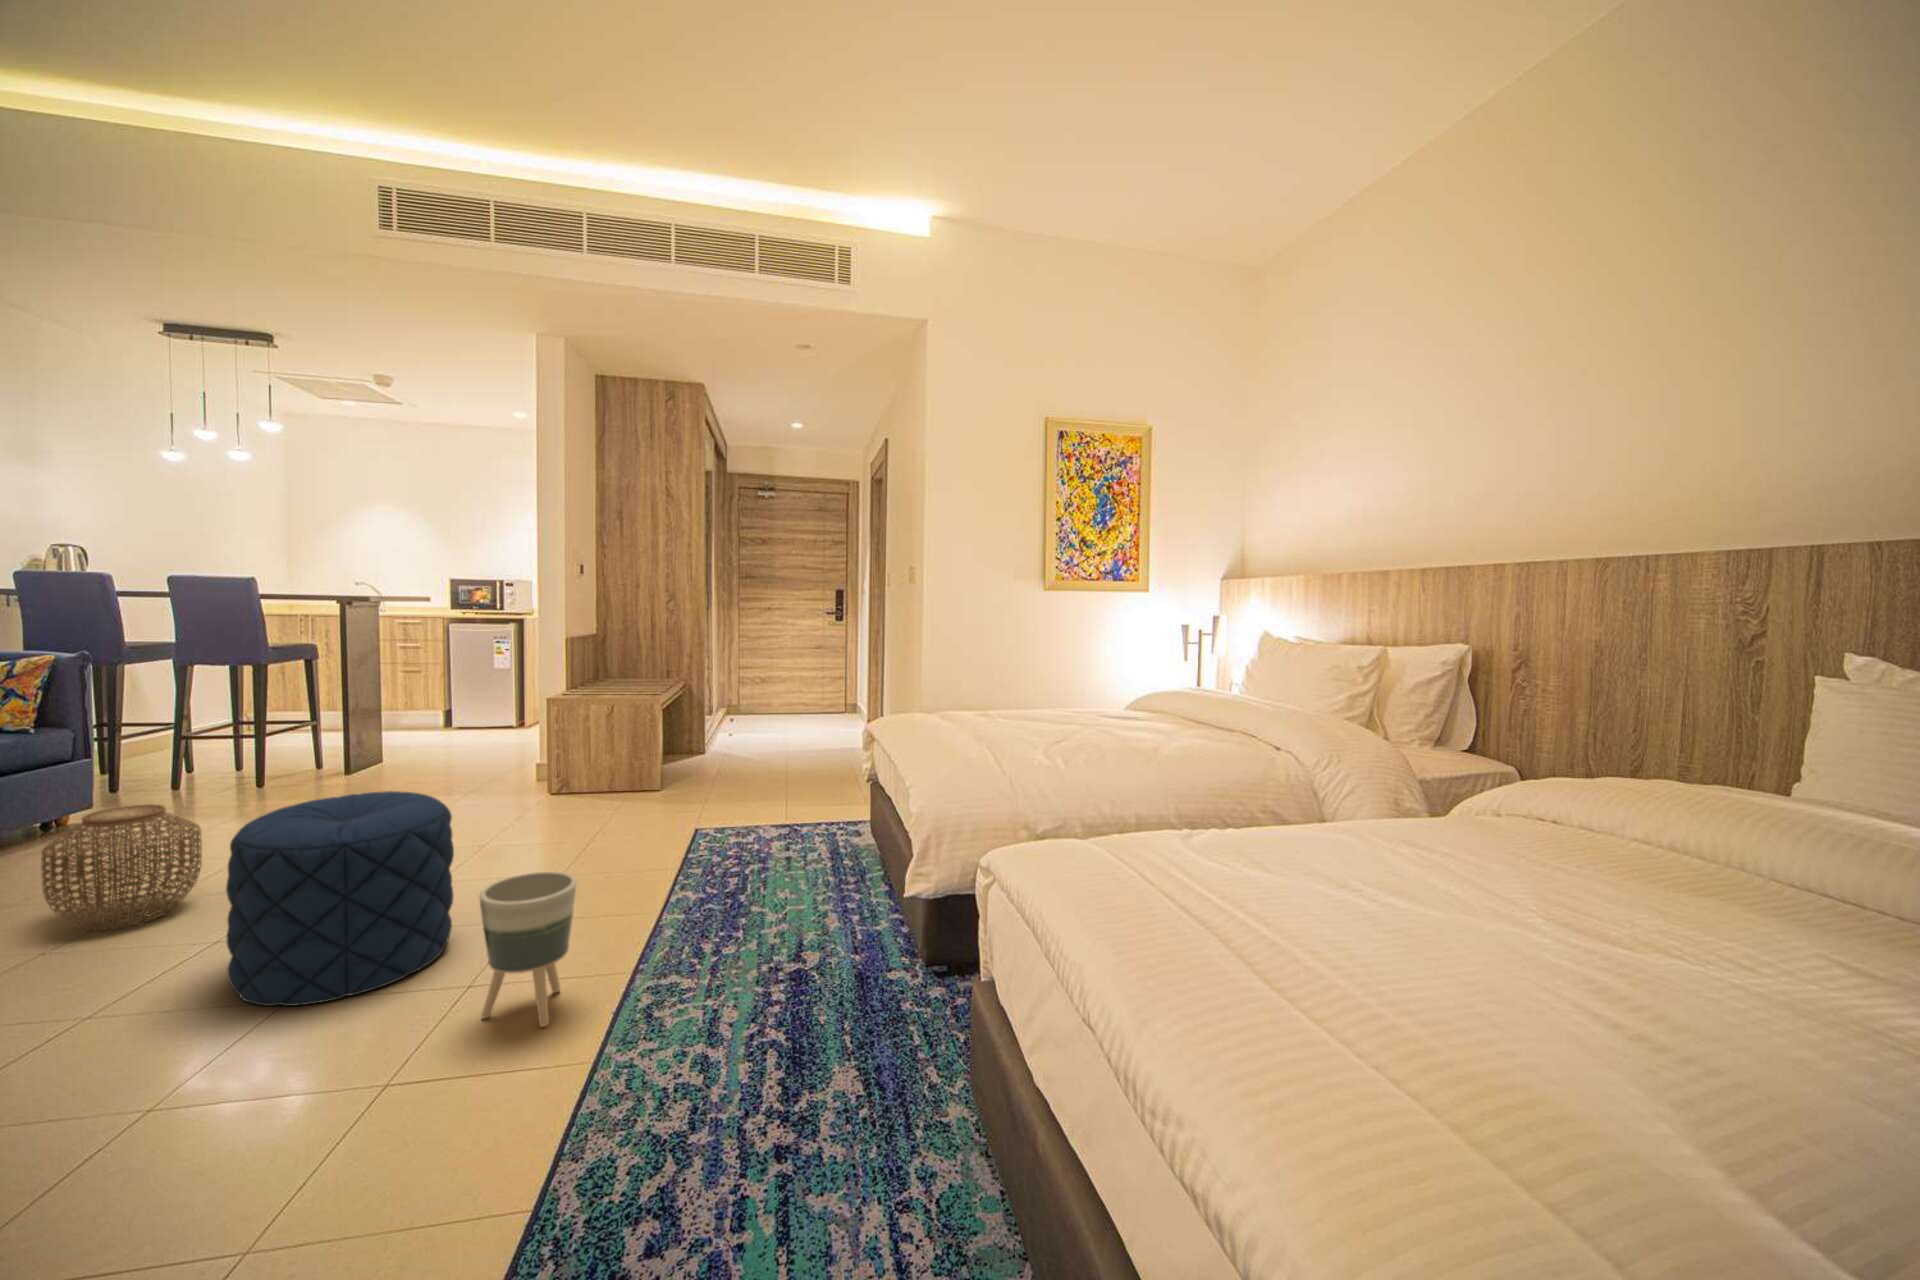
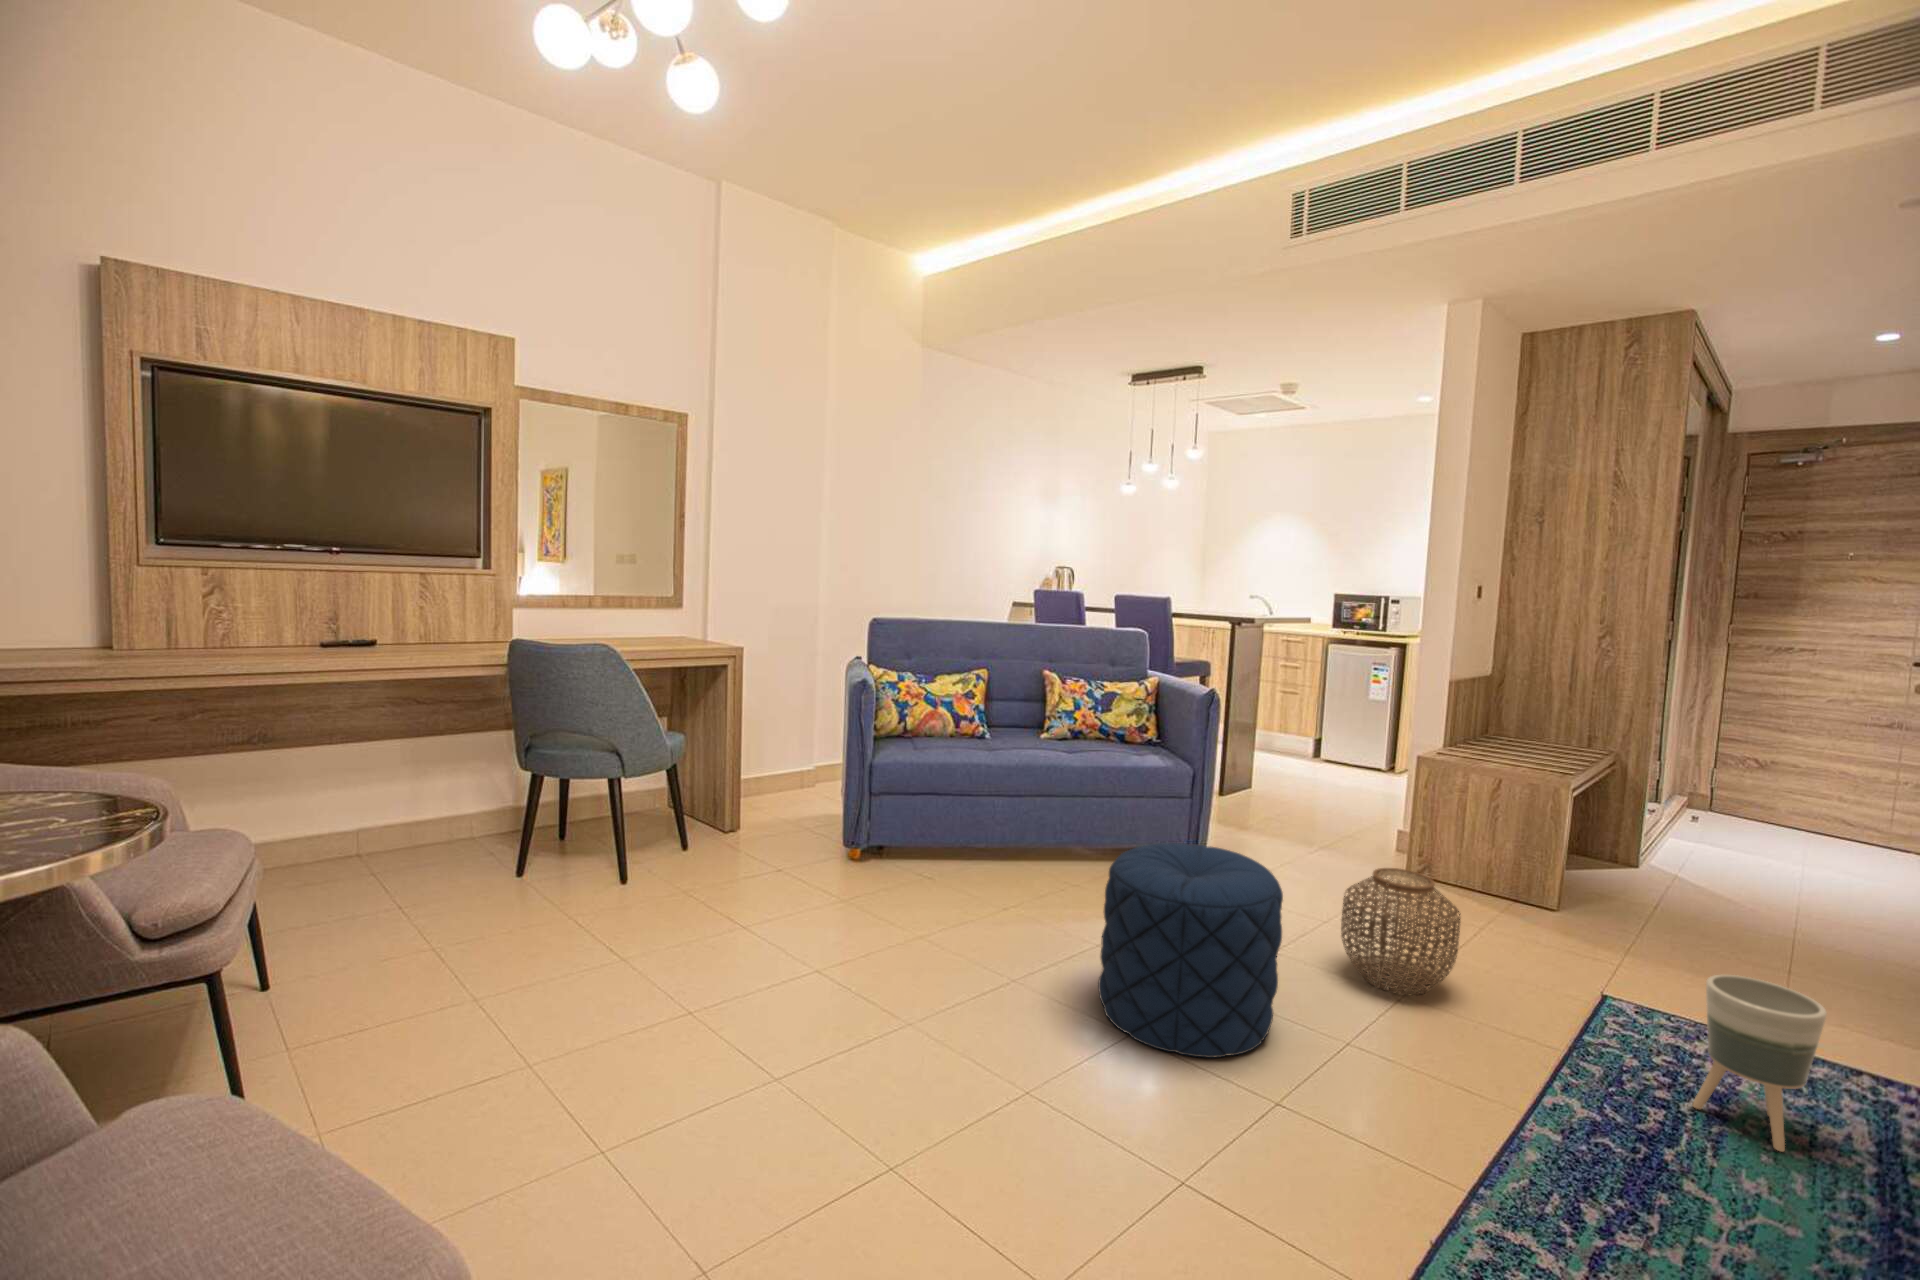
woven basket: present [41,804,202,930] -> present [1341,868,1461,995]
planter: present [479,872,577,1027] -> present [1693,975,1827,1152]

